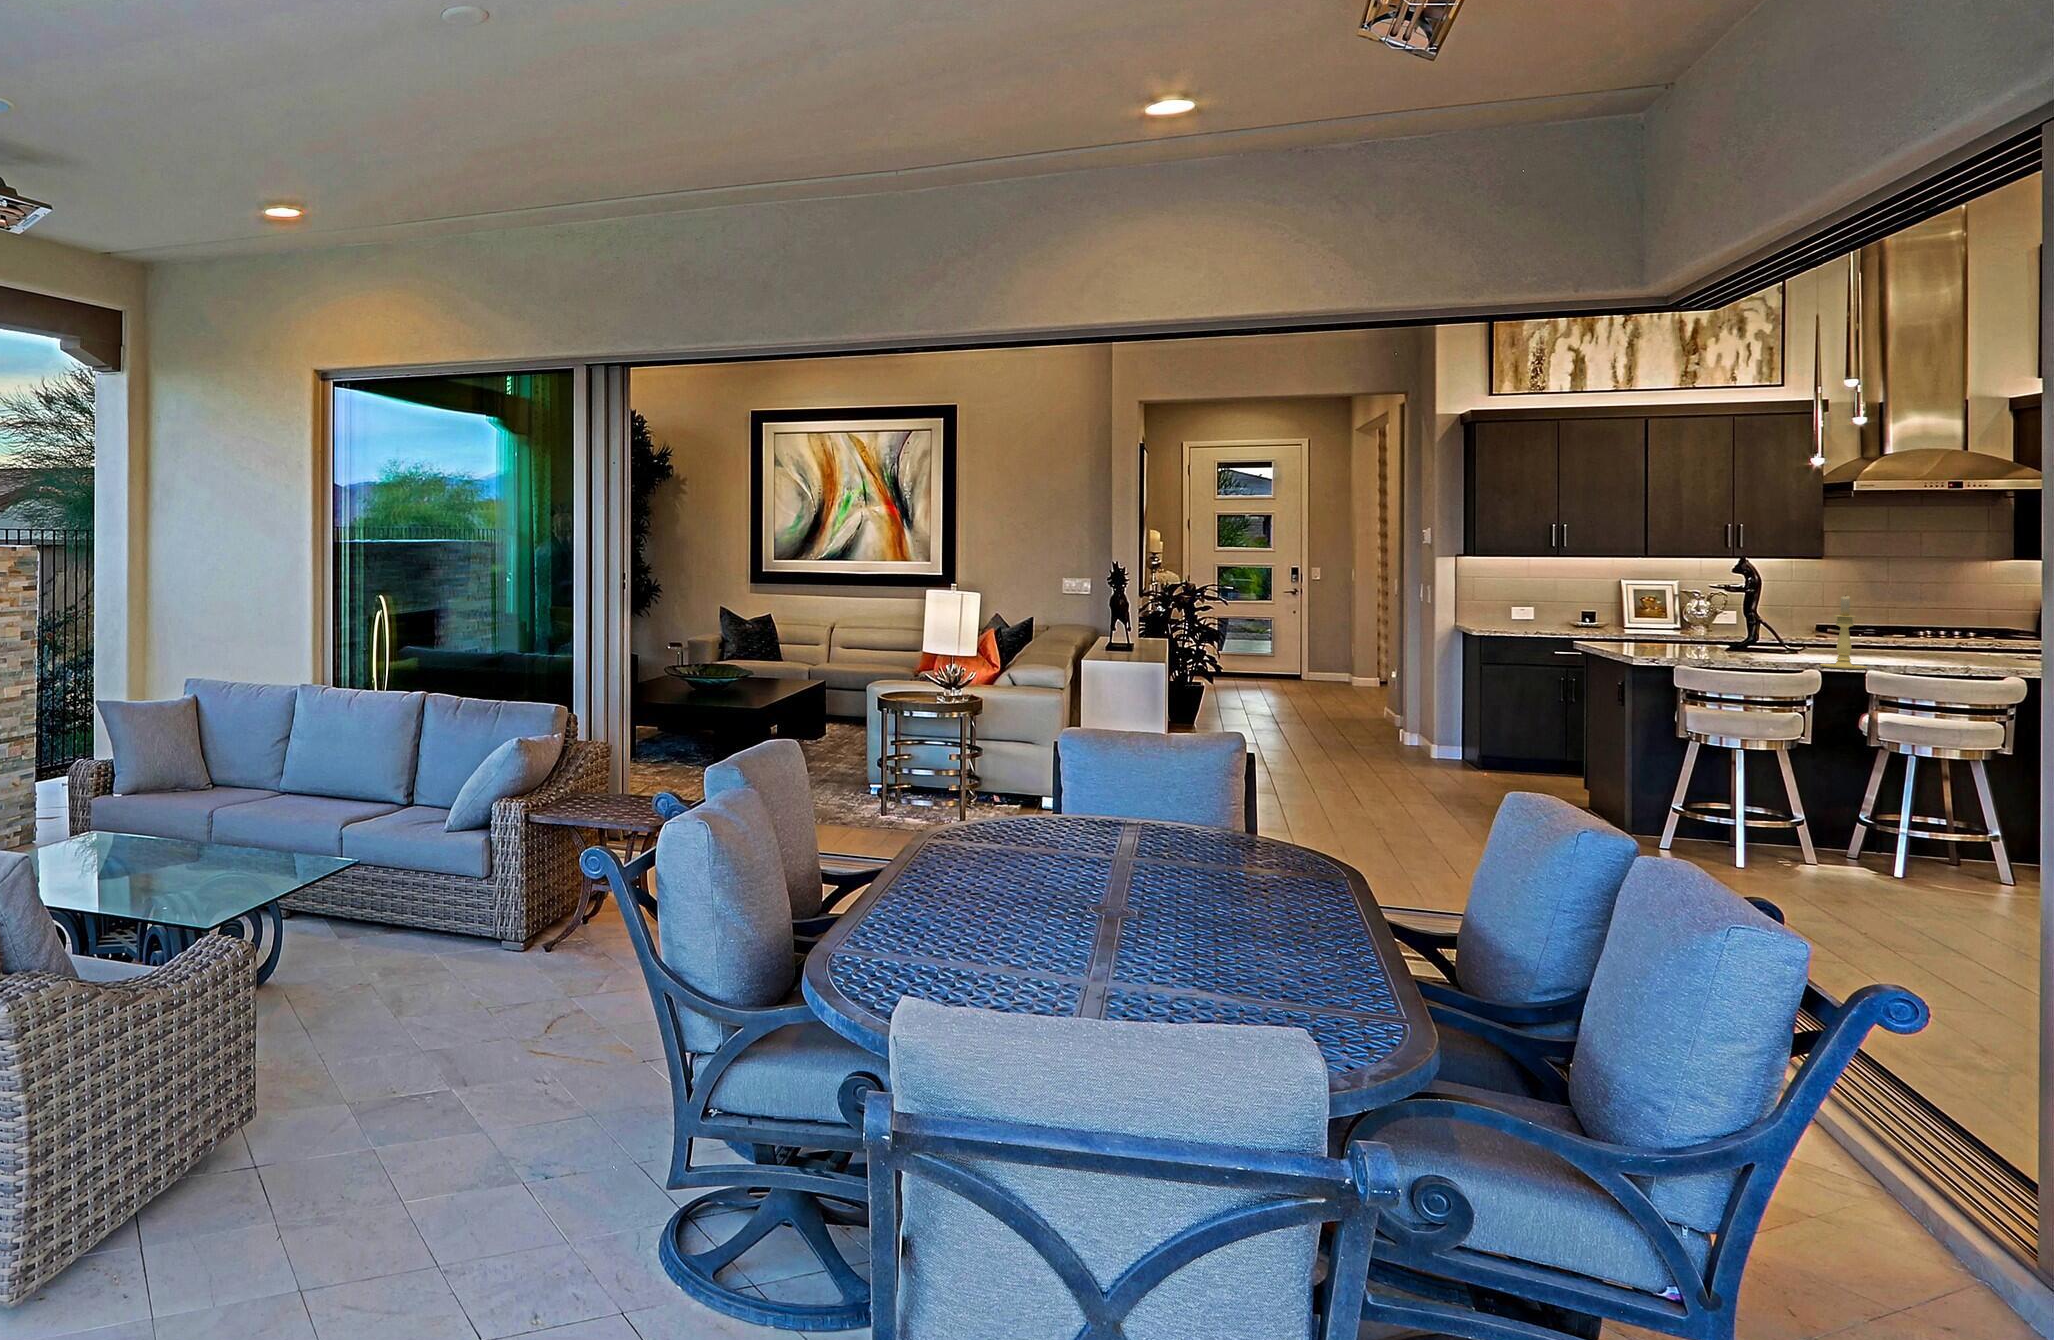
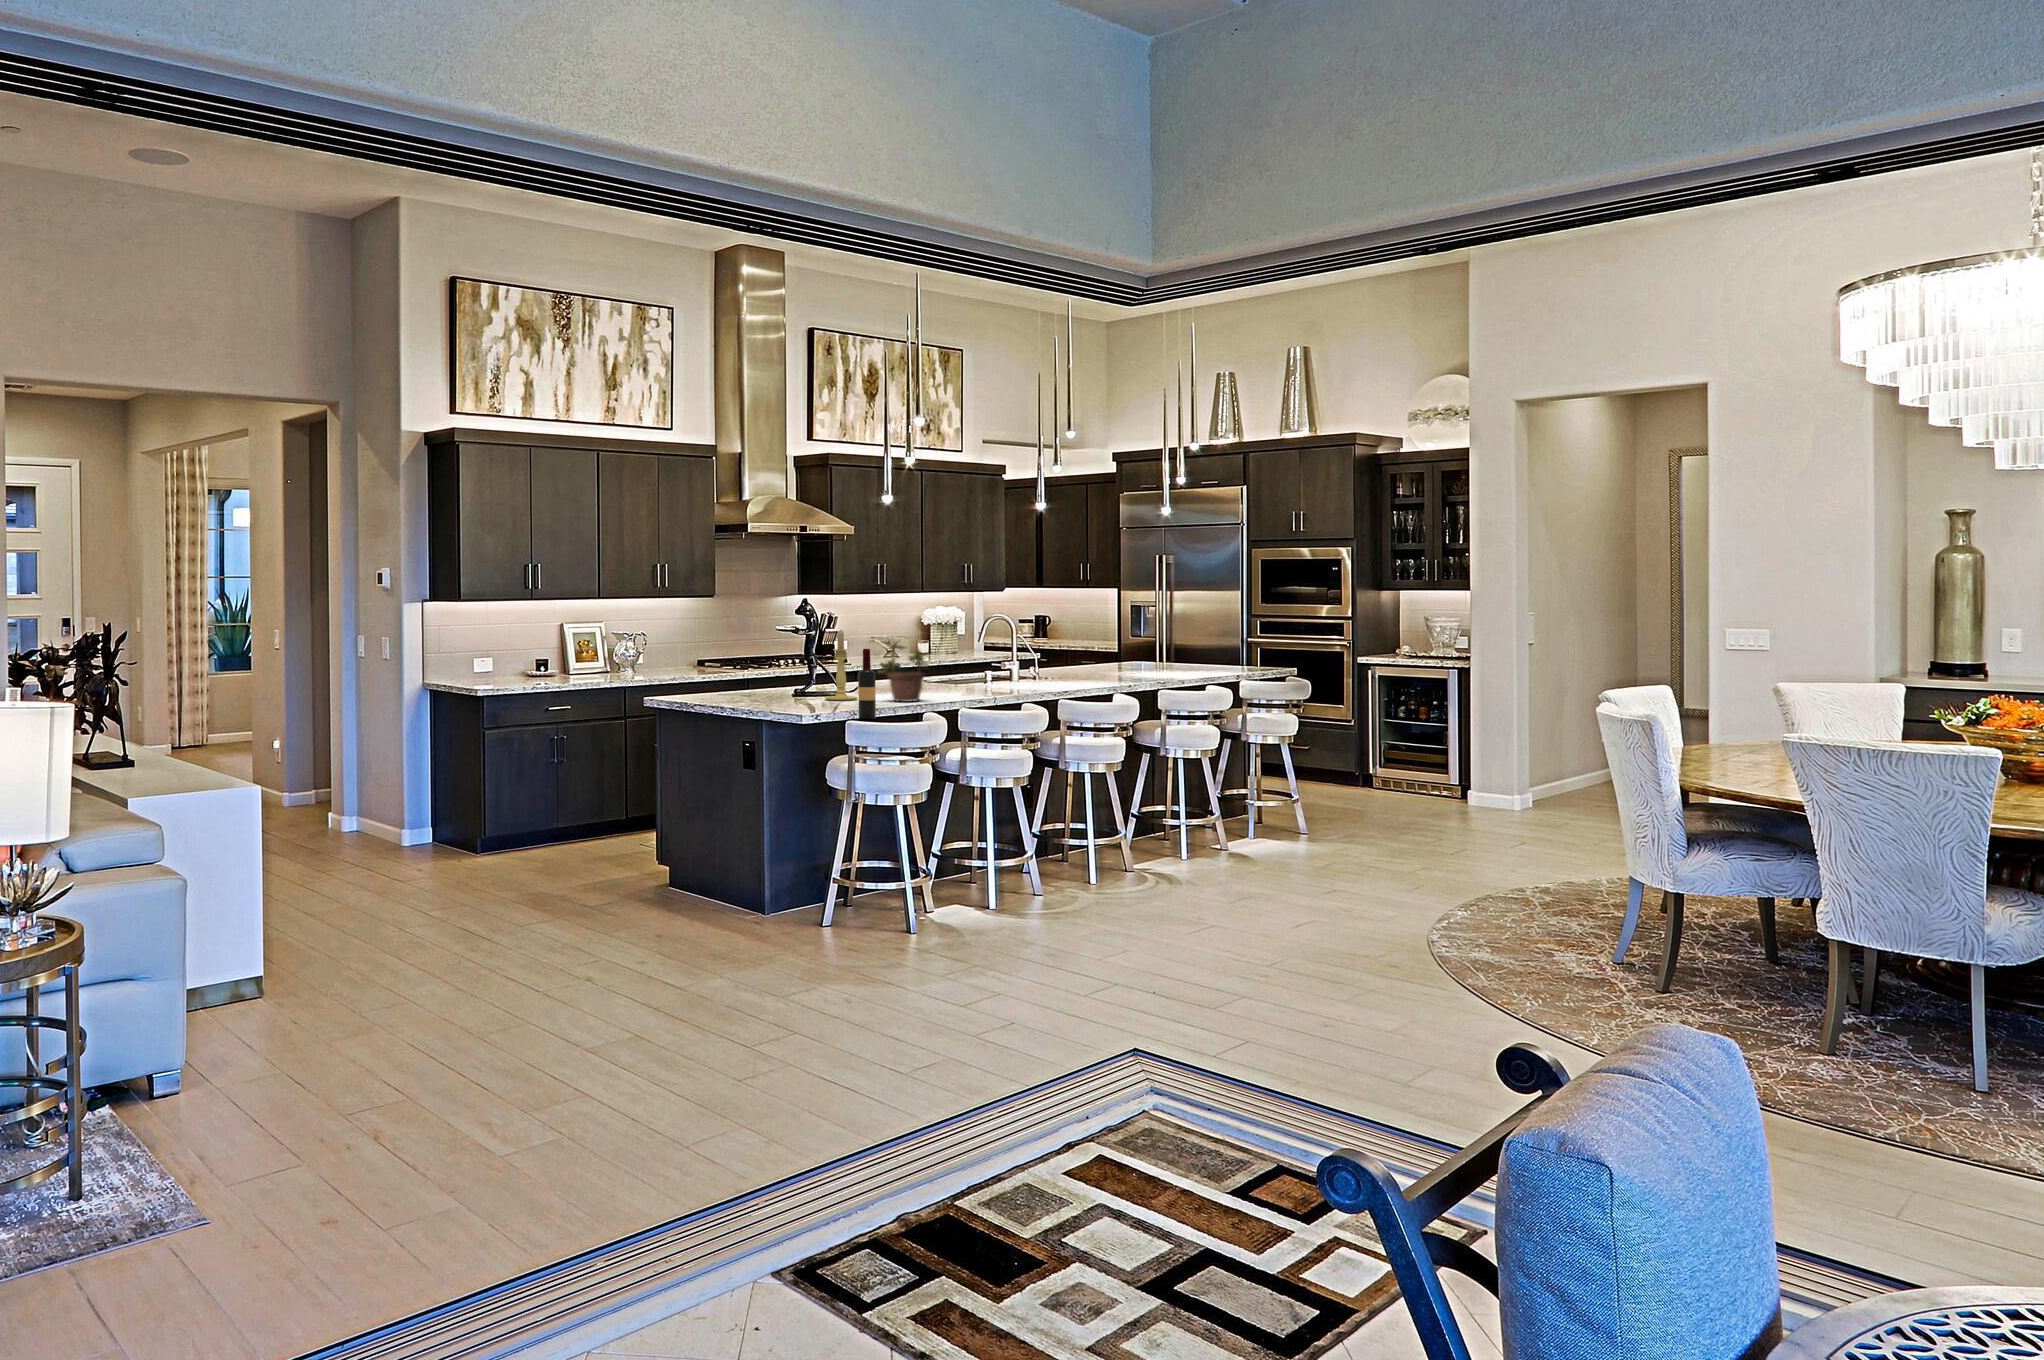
potted plant: none [1875,597,1944,676] -> present [879,640,928,702]
wine bottle: none [1741,610,1763,678] -> present [858,649,876,719]

